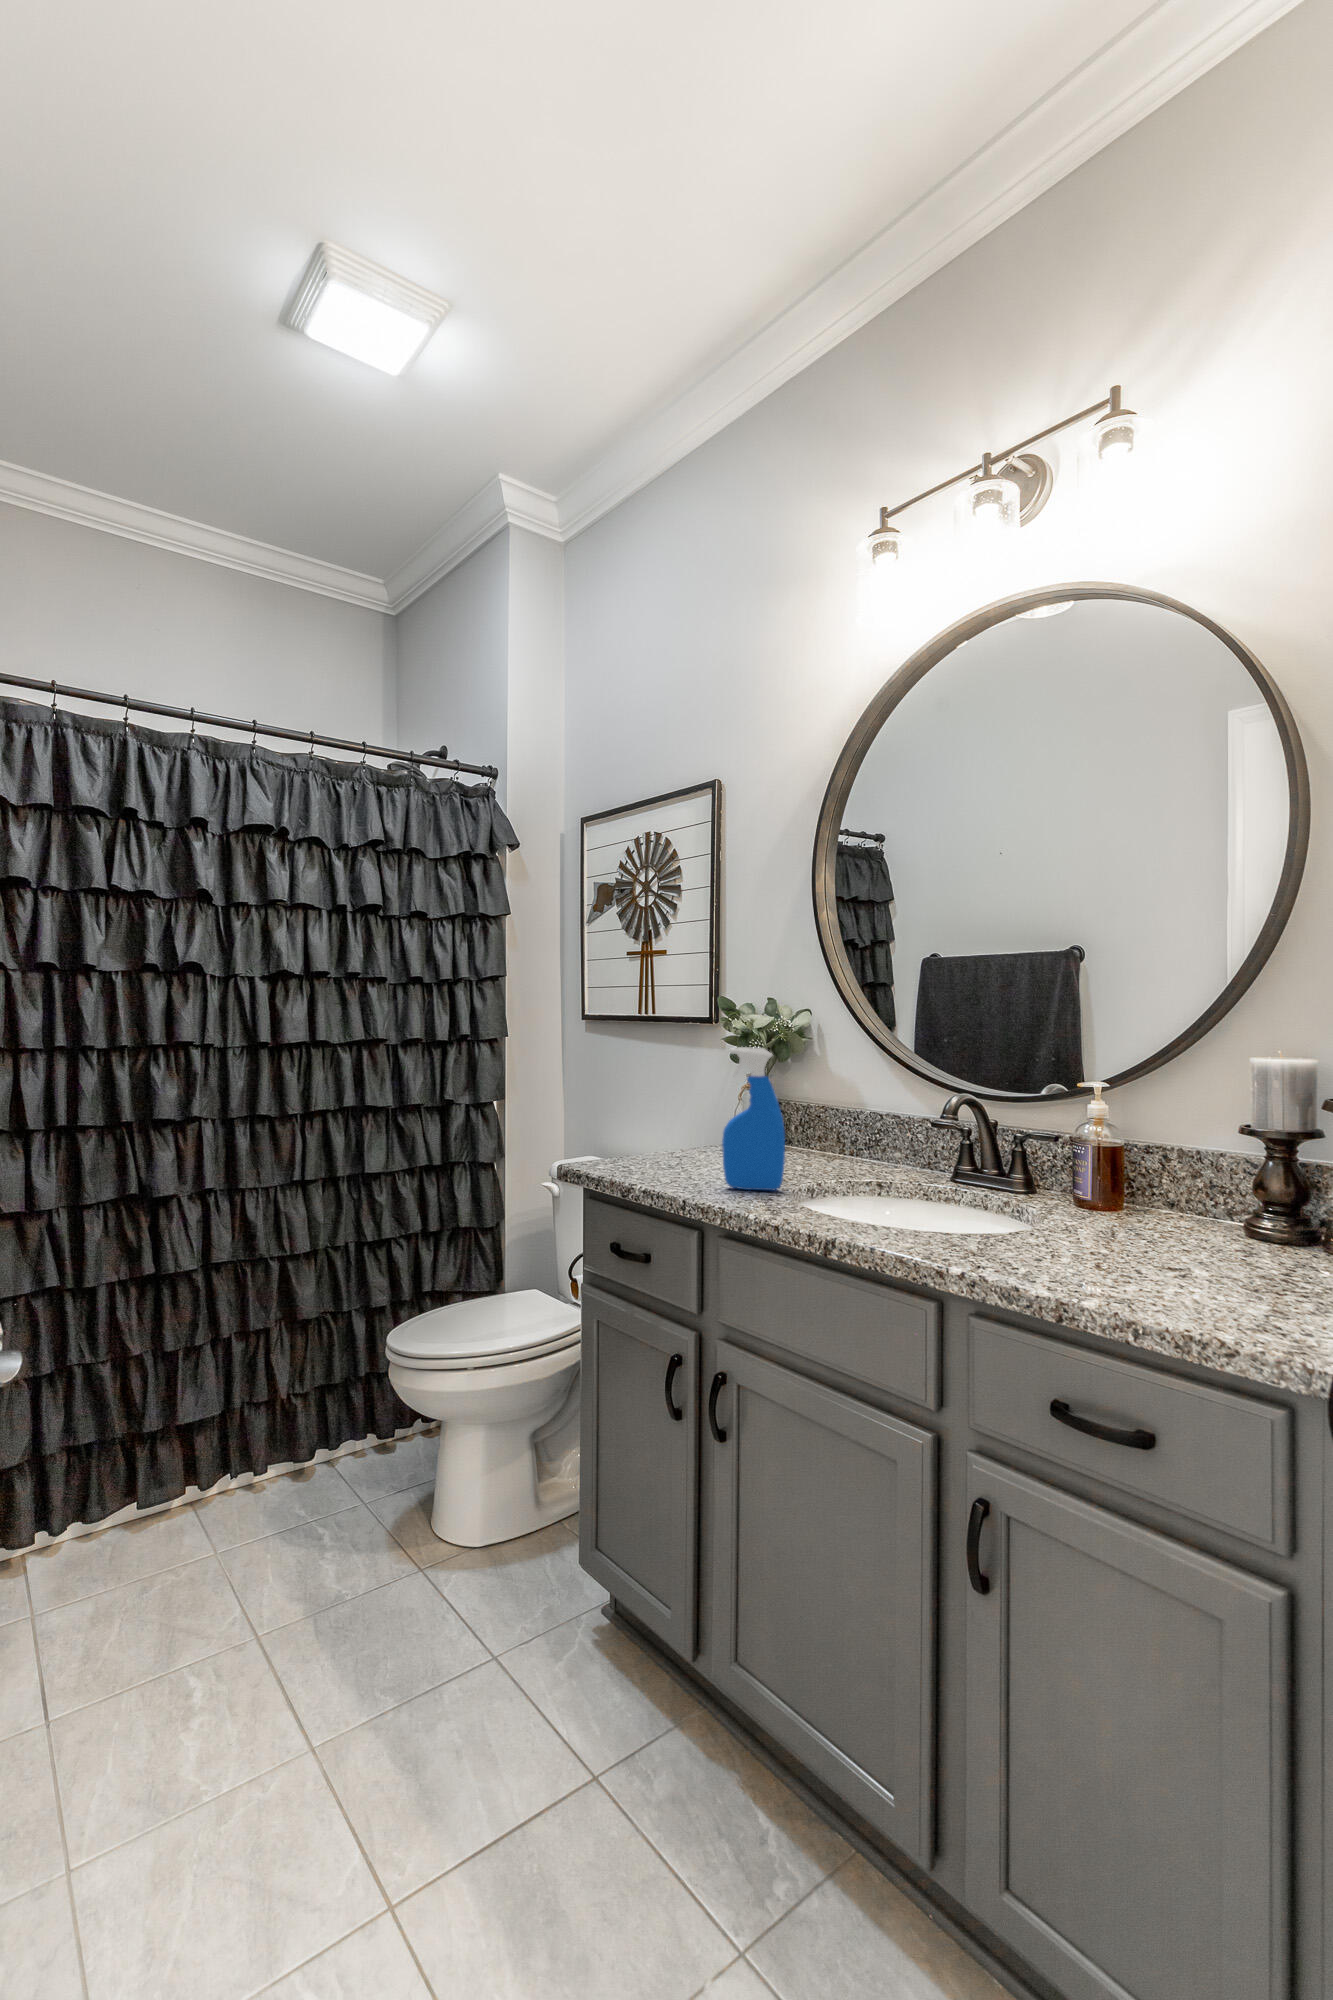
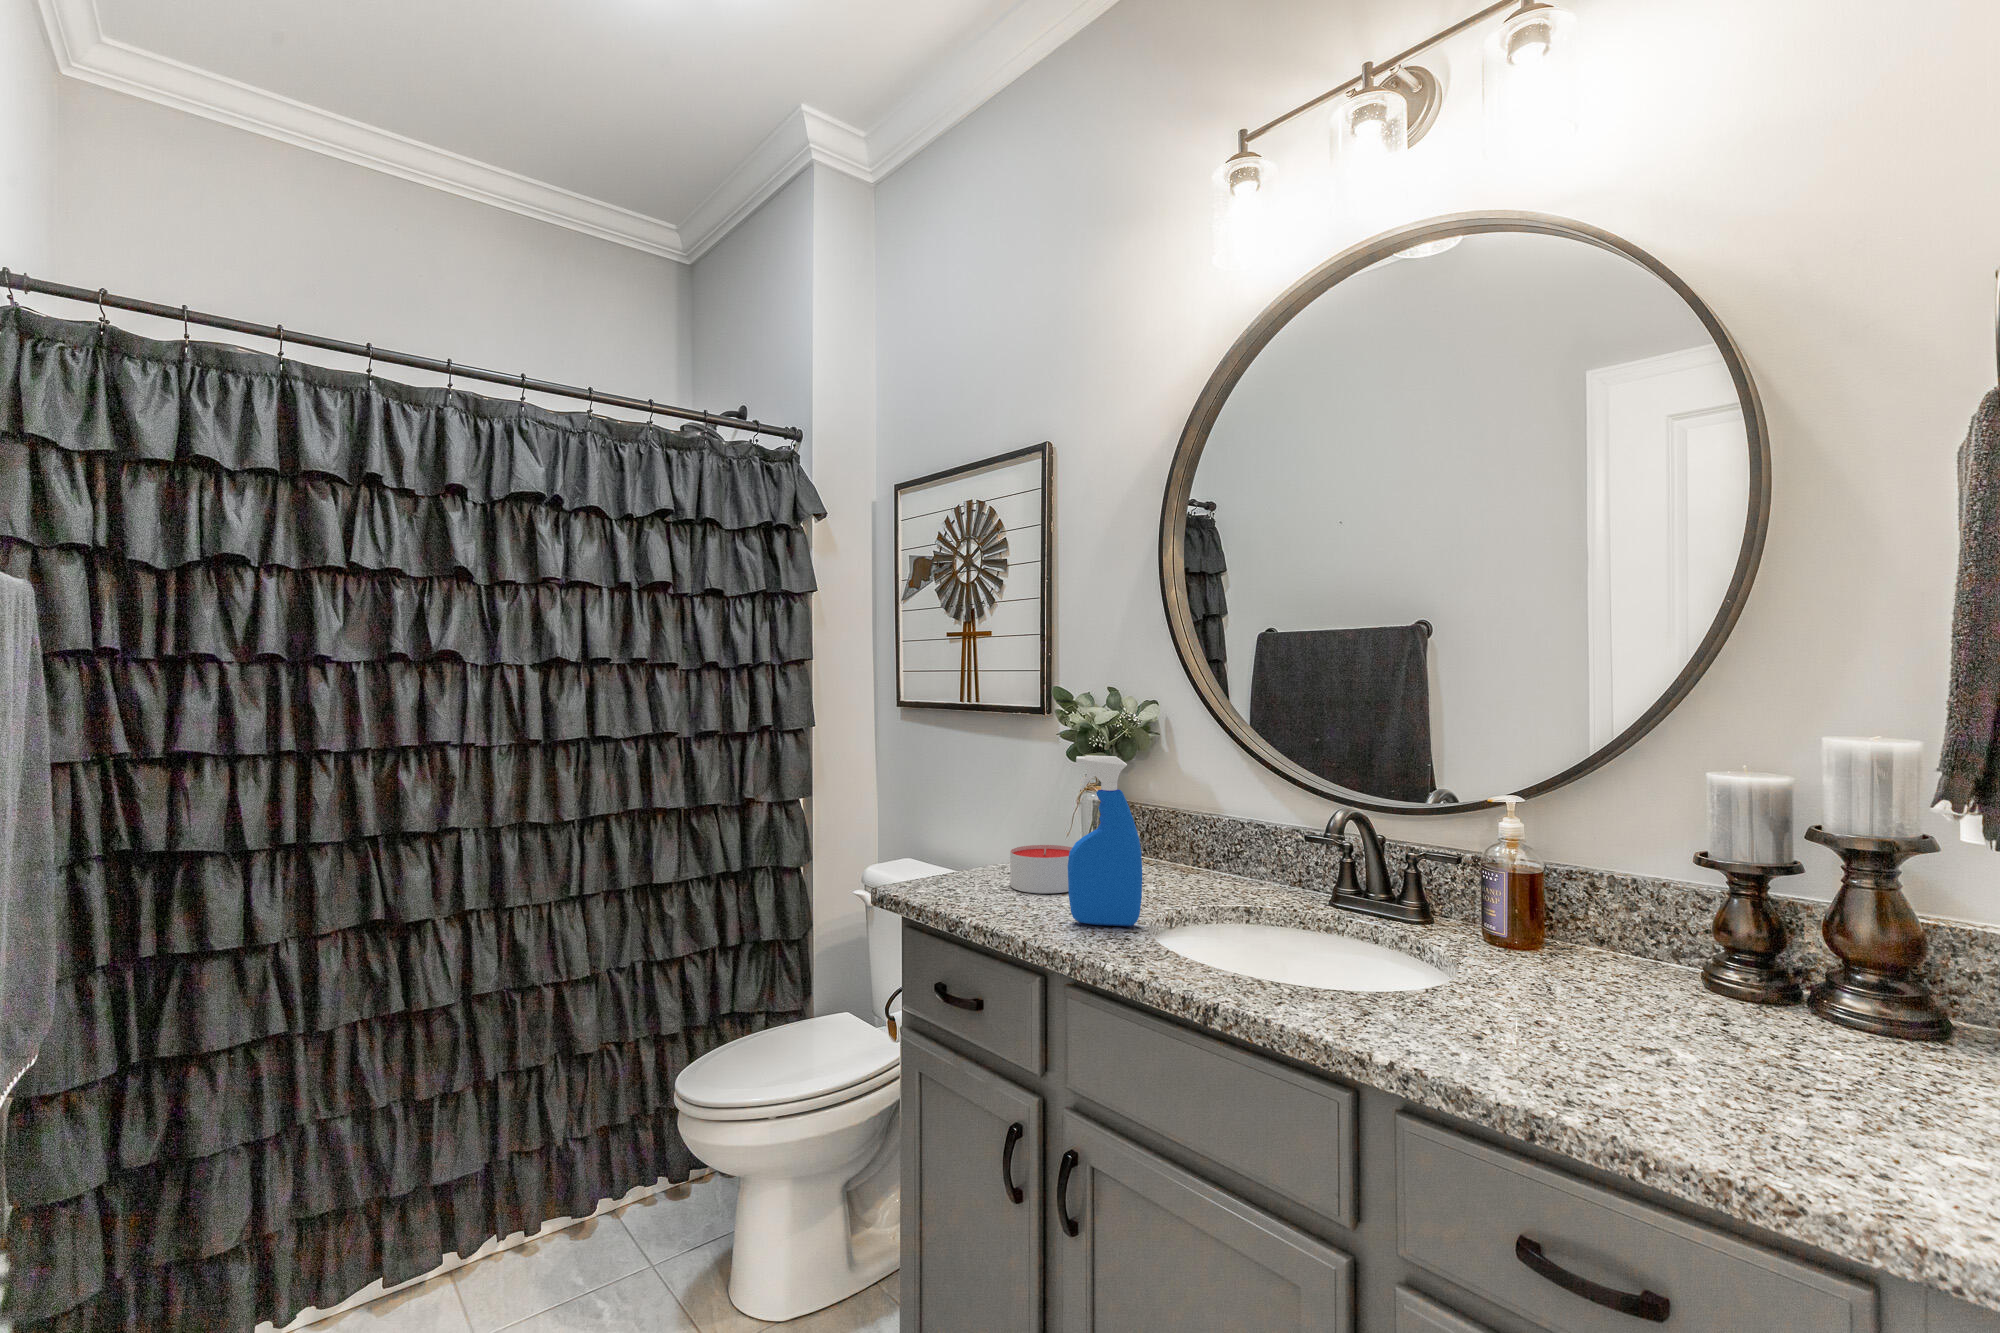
candle: none [677,1131,736,1169] -> present [1010,845,1072,893]

